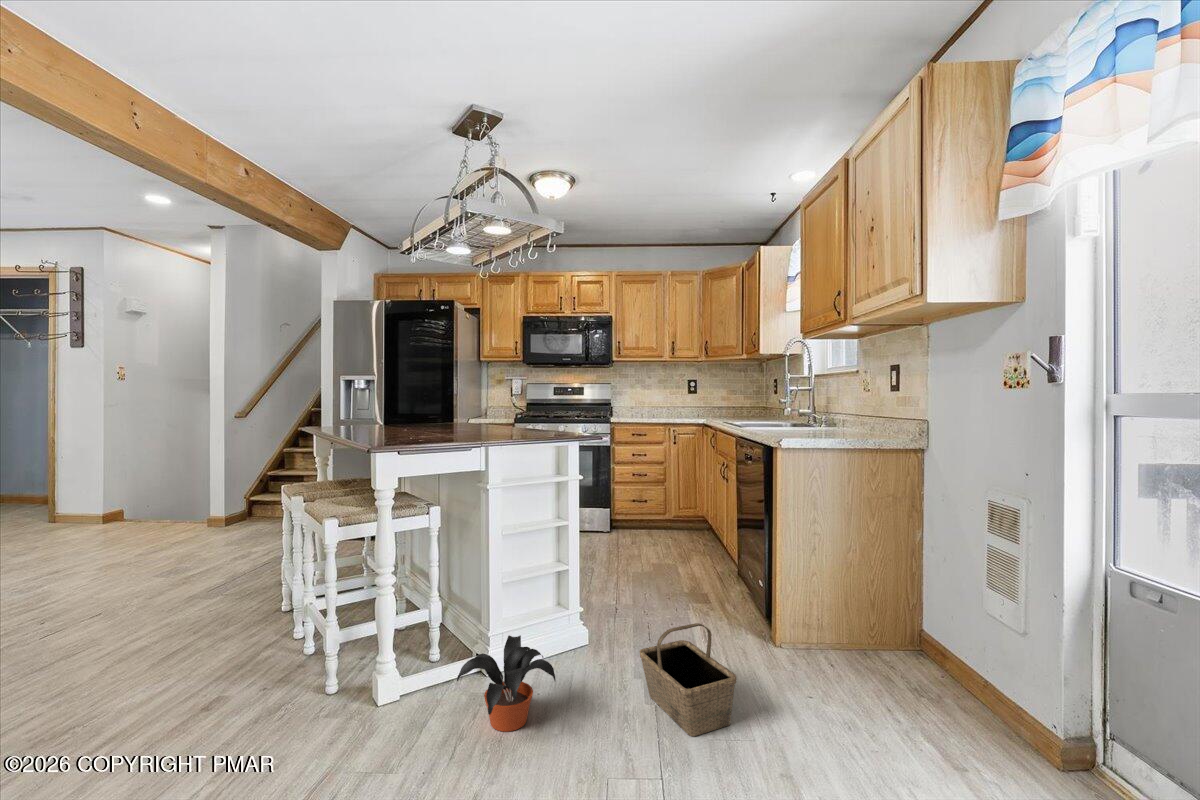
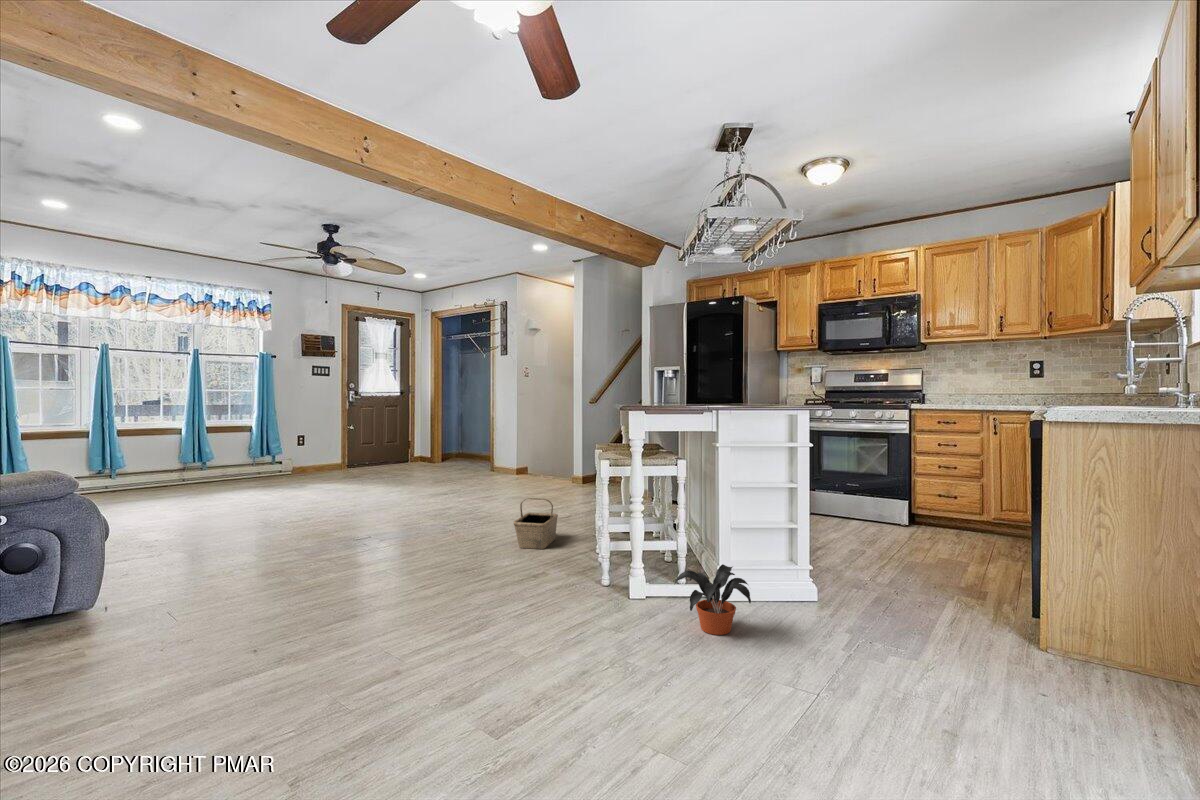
basket: present [639,623,737,736] -> present [514,498,558,549]

